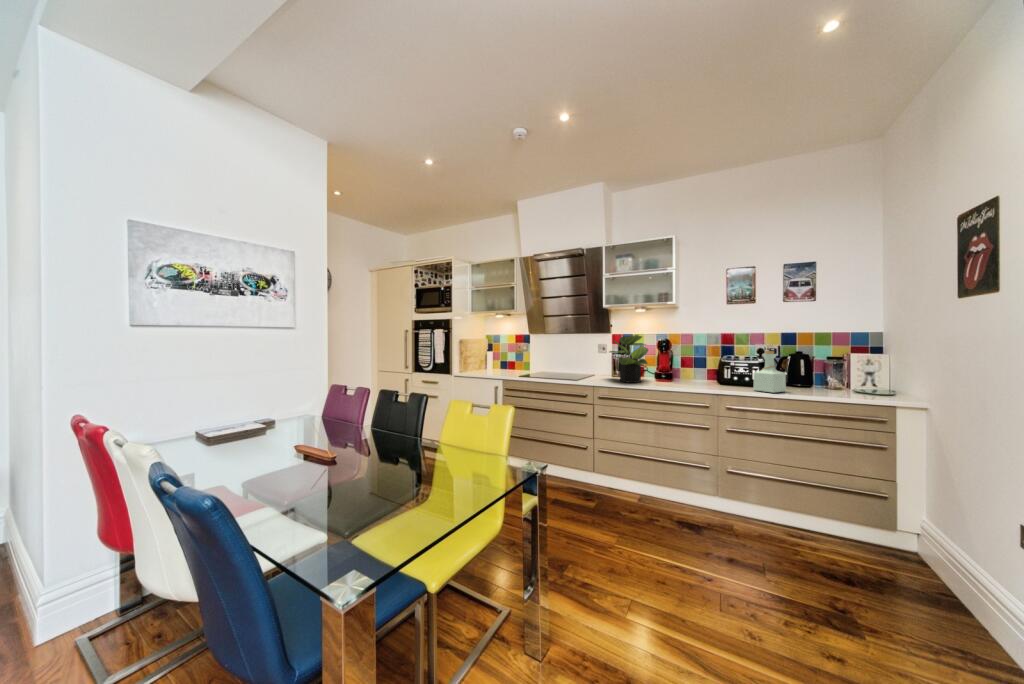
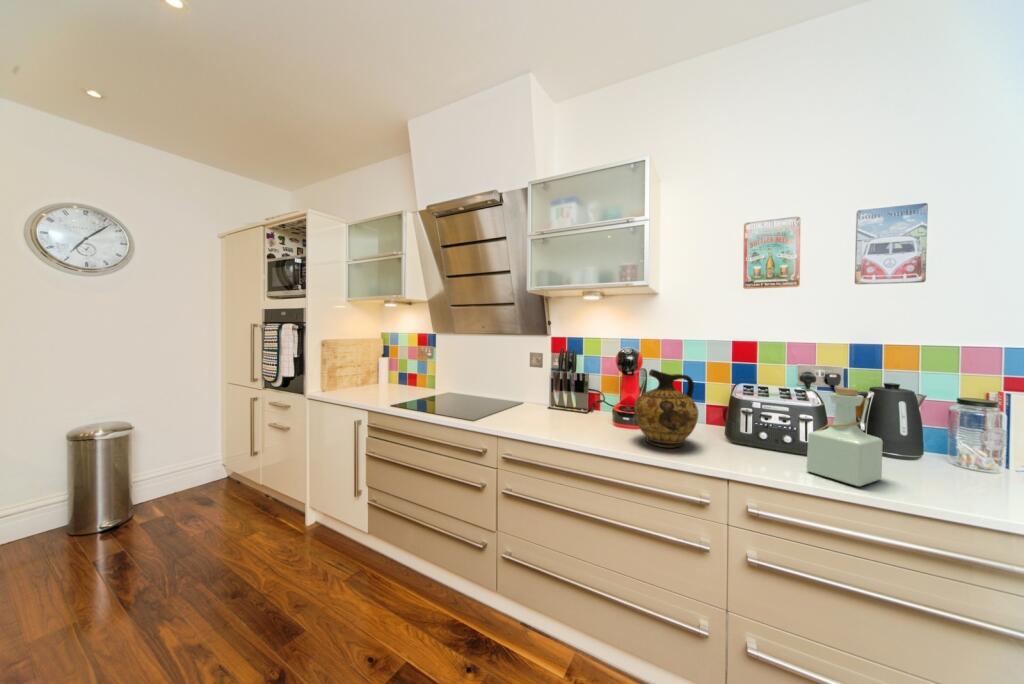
potted plant: present [610,335,648,383] -> none [534,343,602,430]
ceramic jug: none [669,347,703,386] -> present [634,369,699,447]

